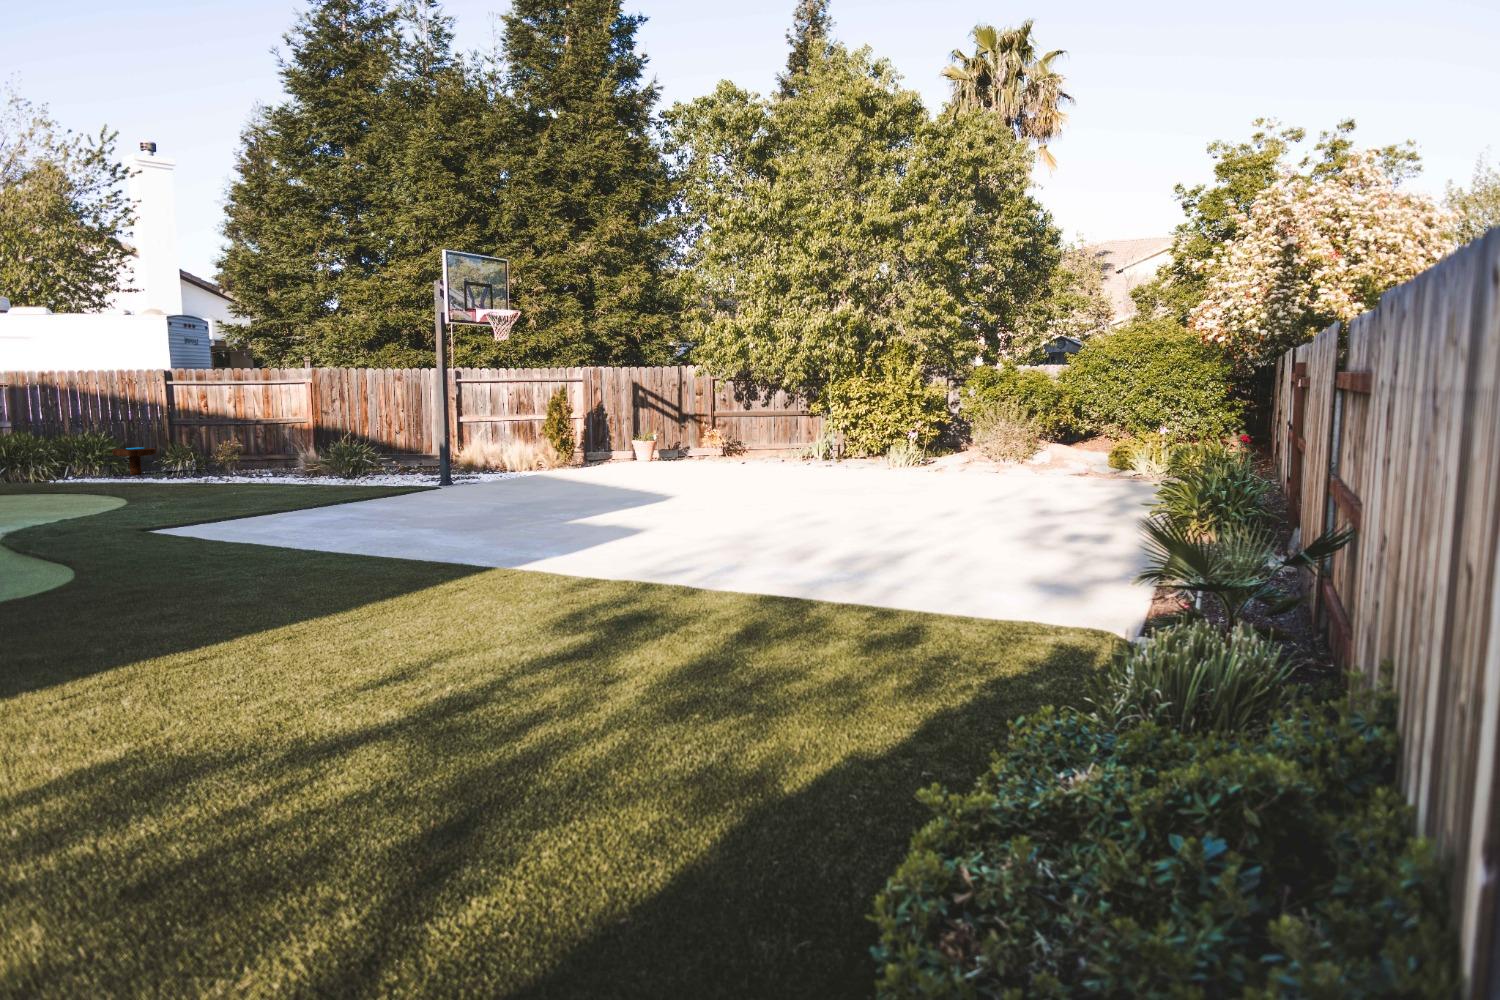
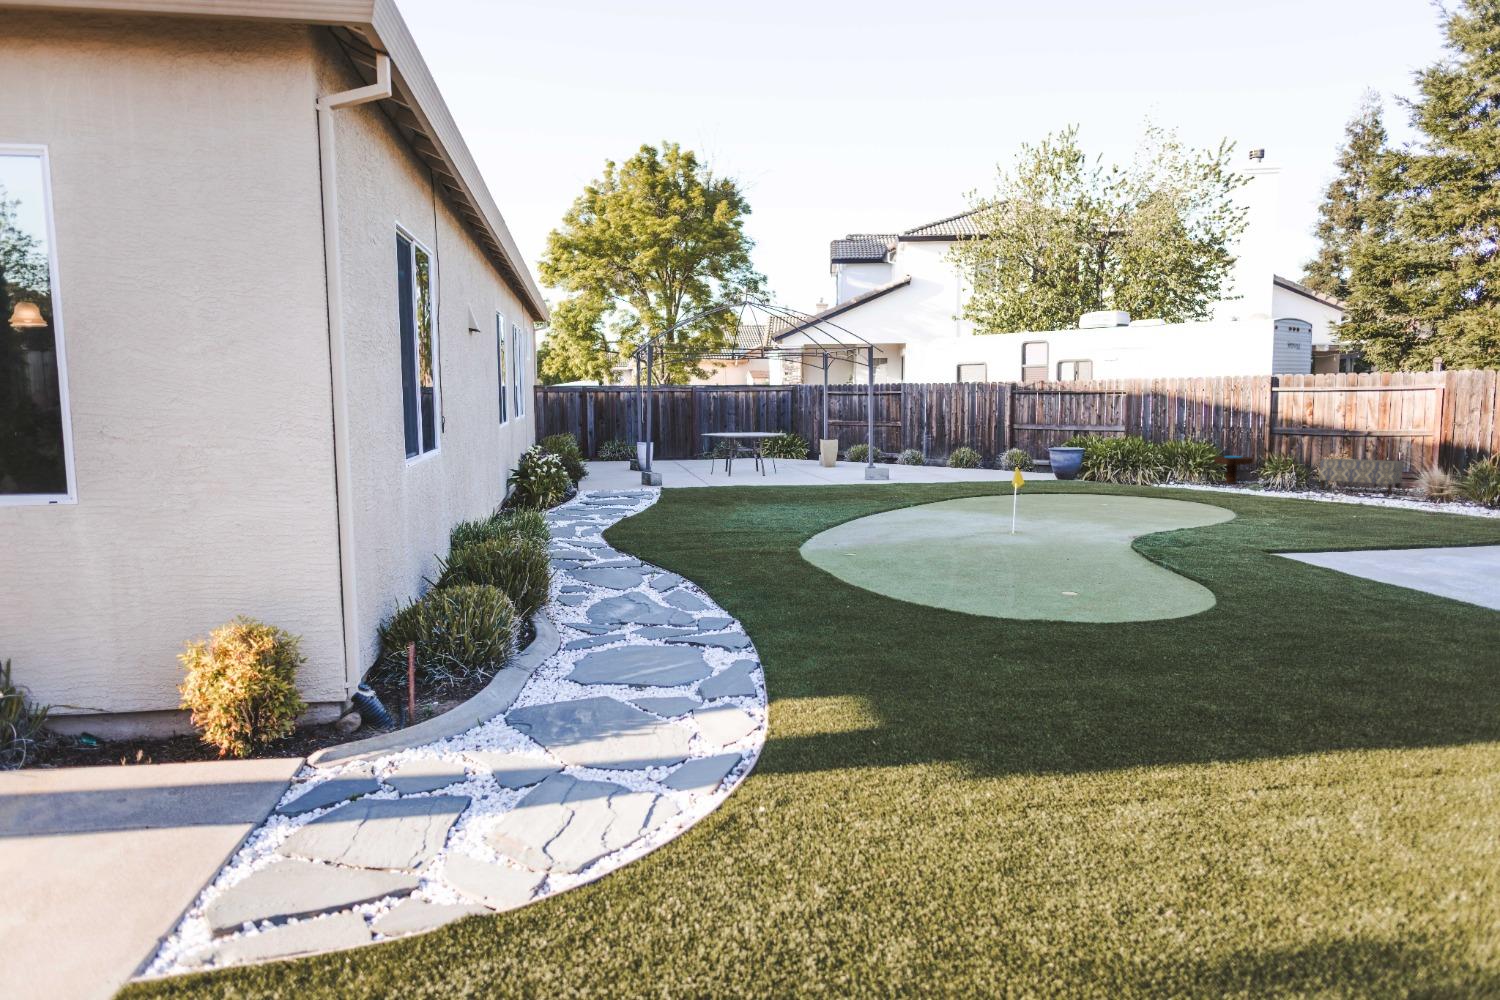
bench: none [217,445,286,473] -> present [1319,458,1403,494]

